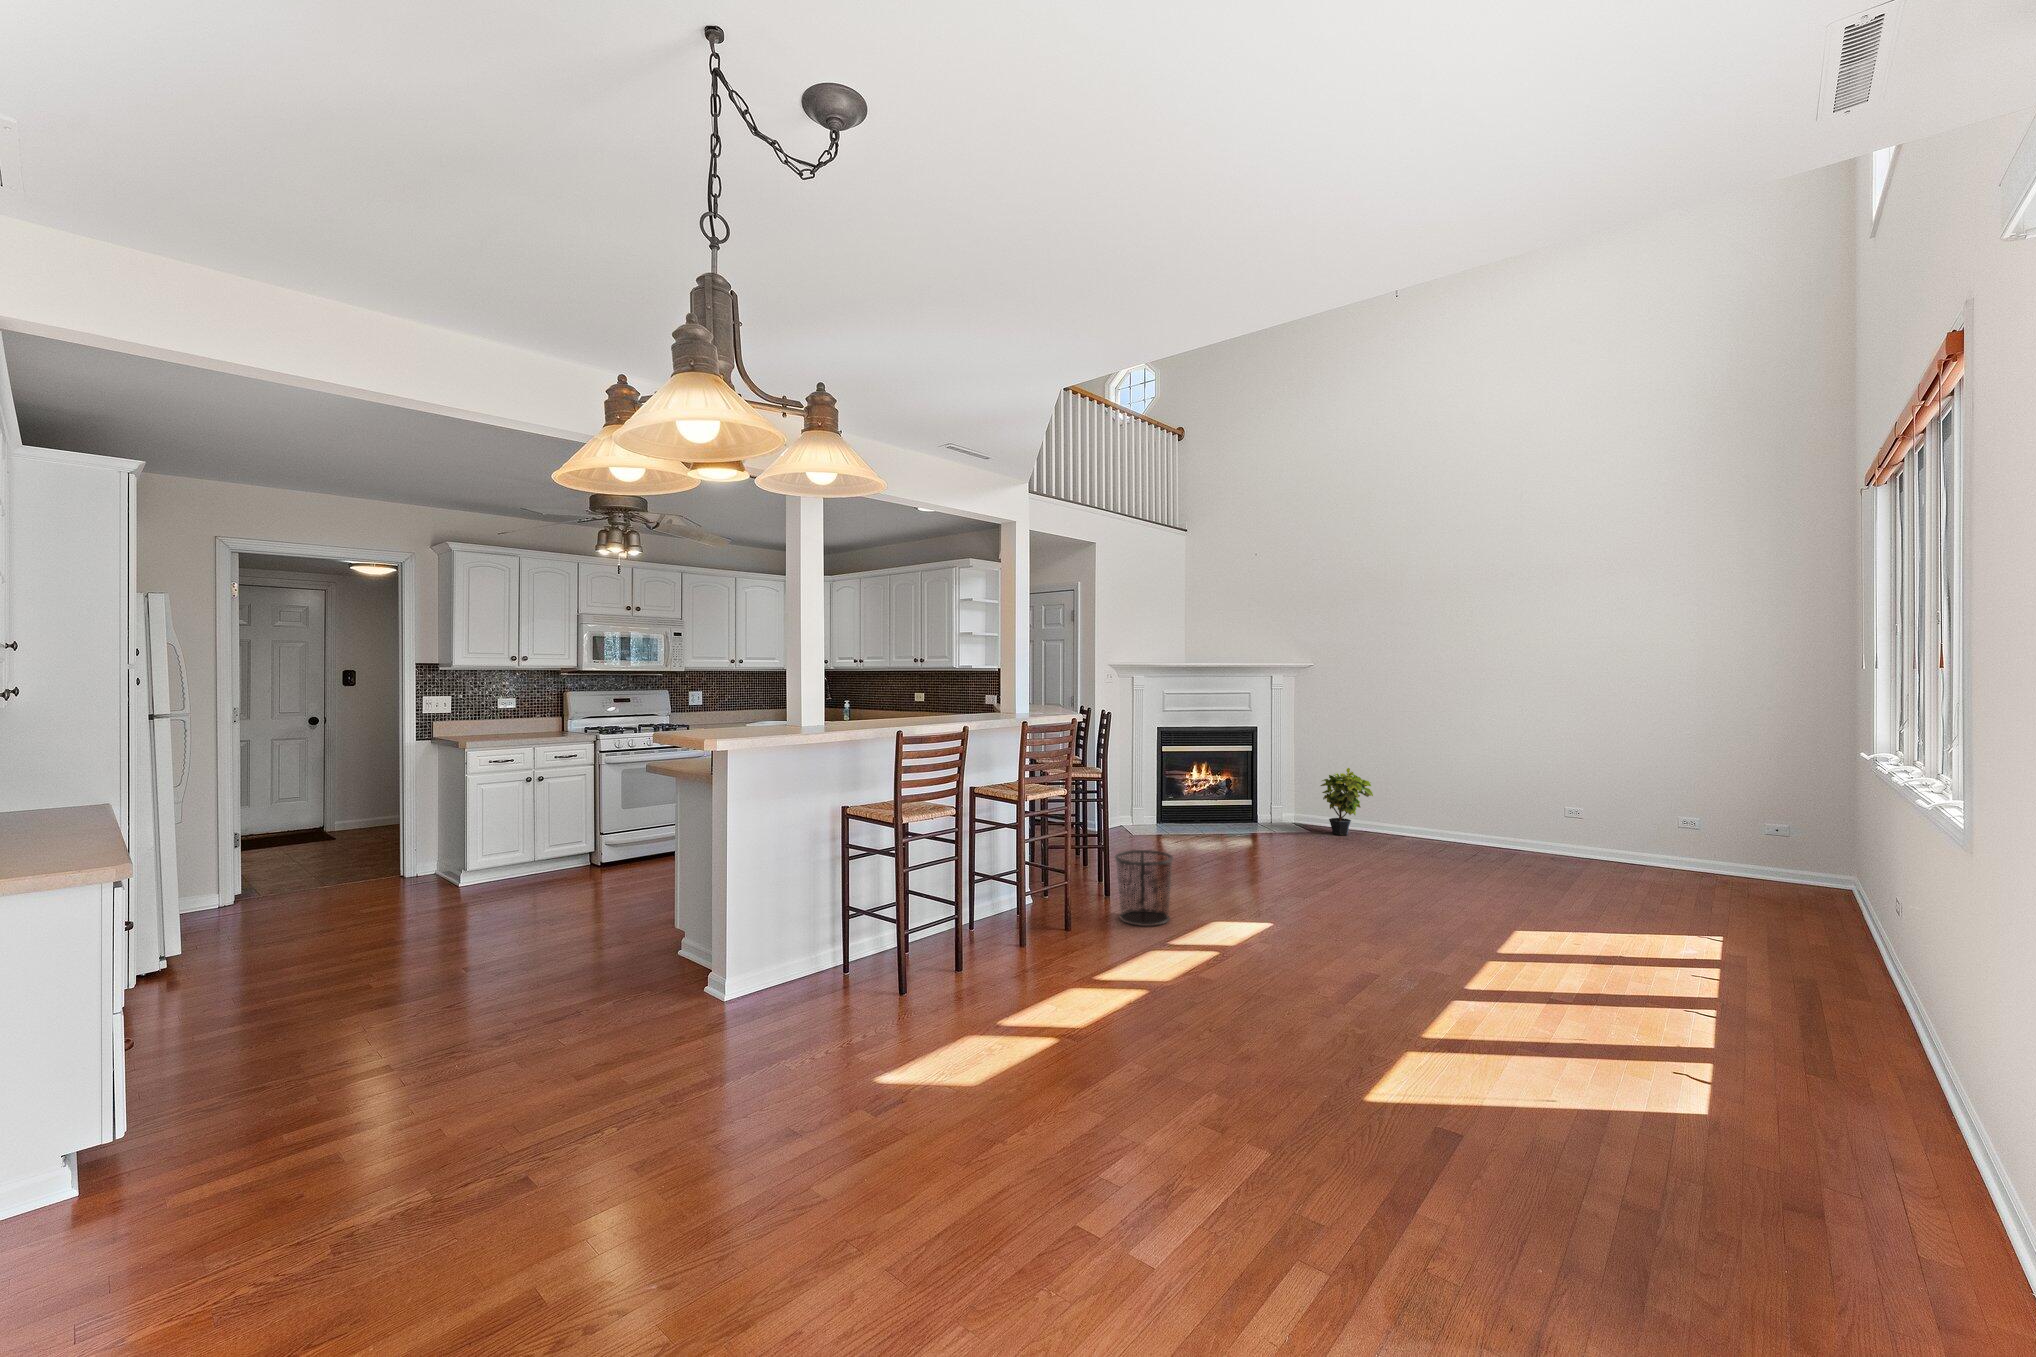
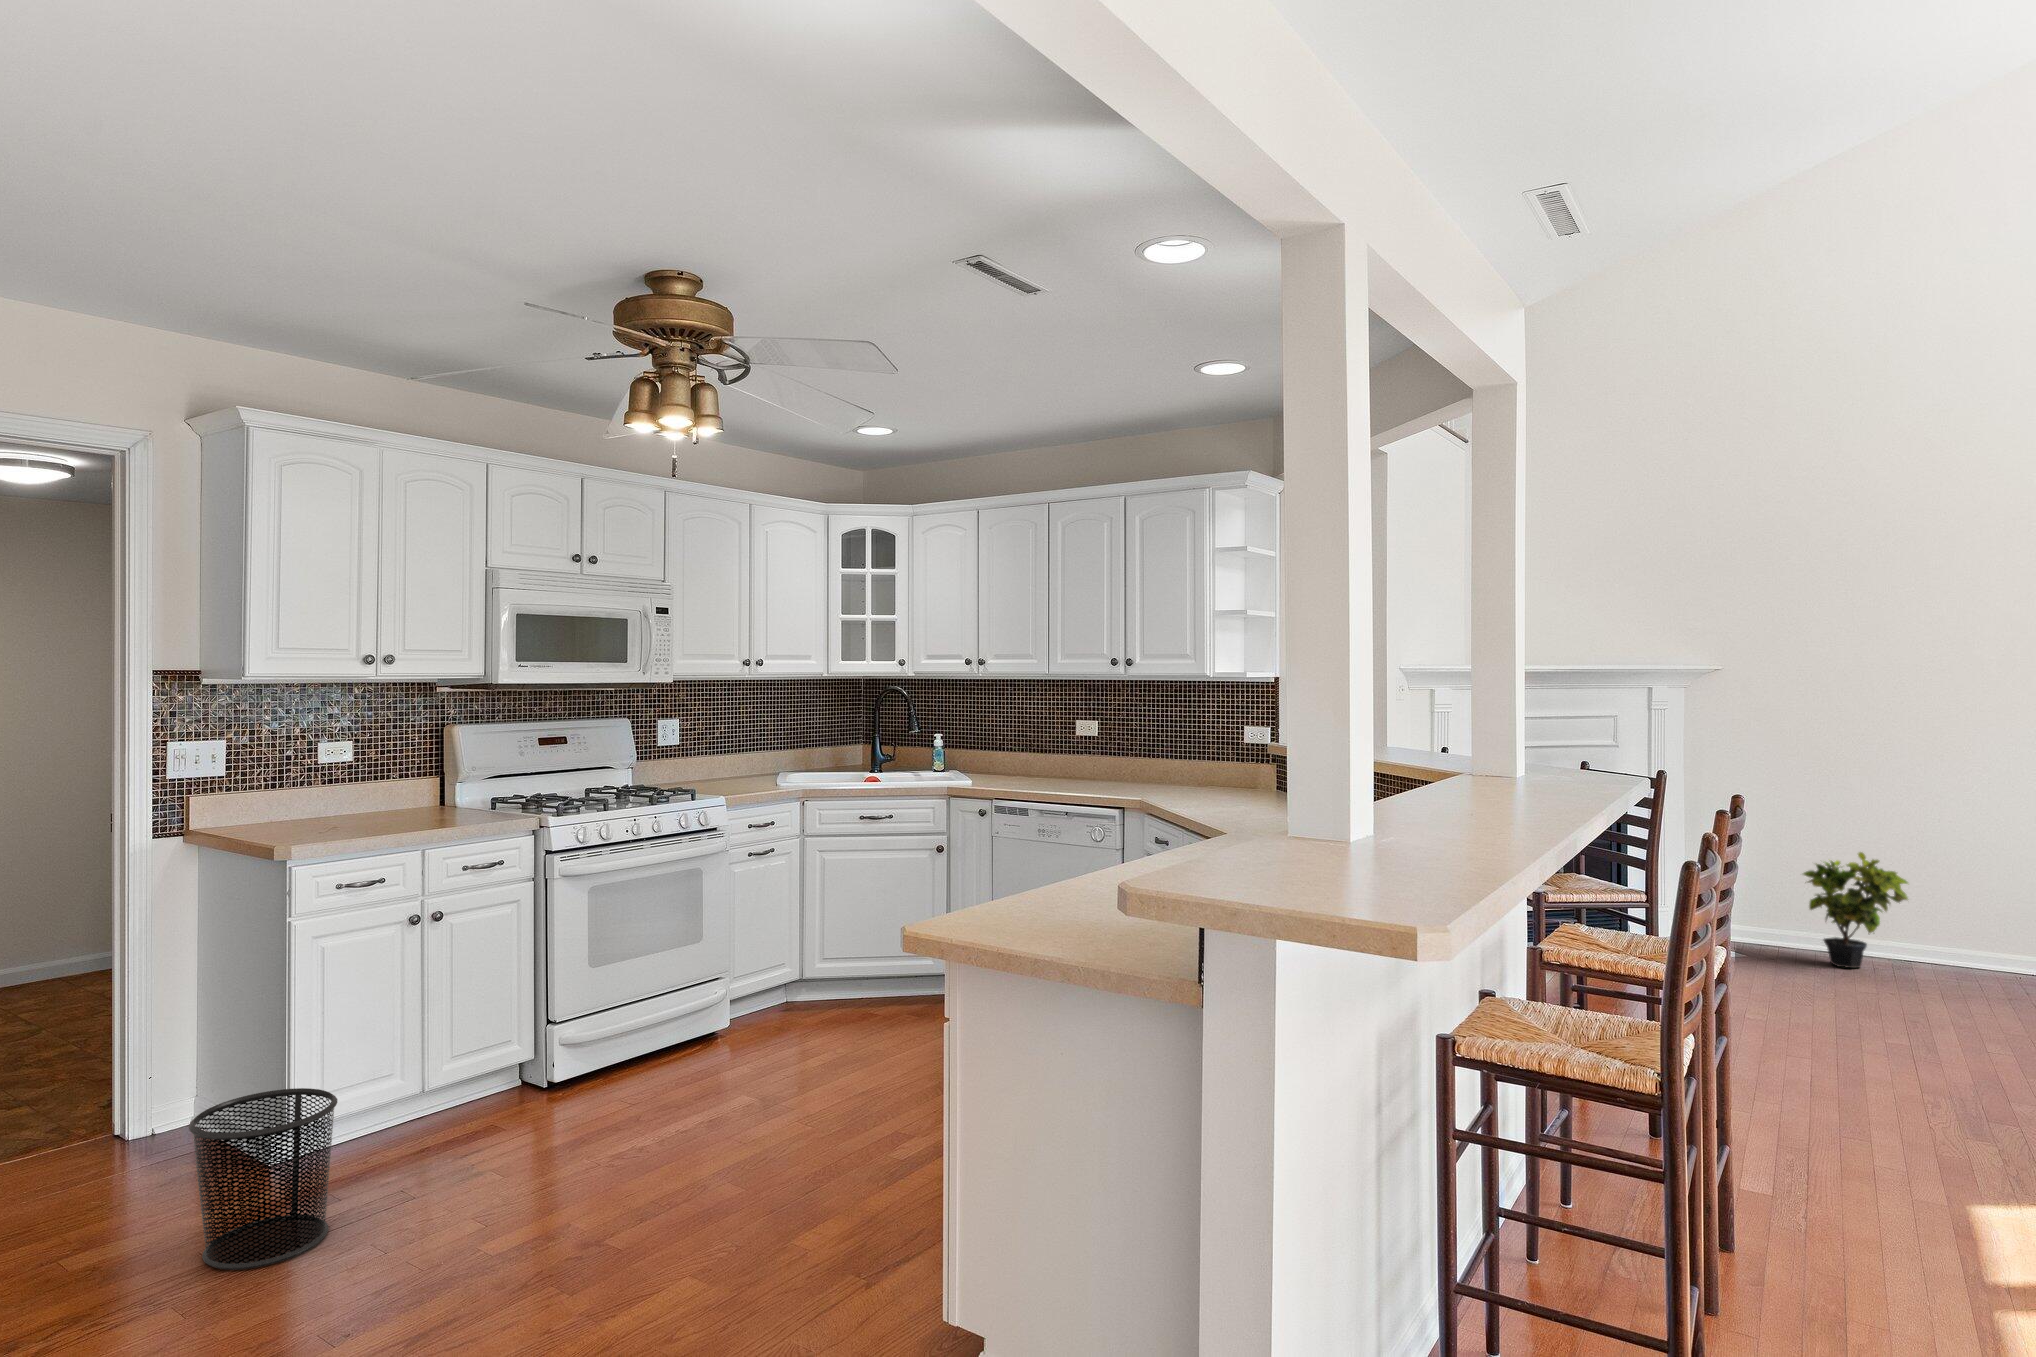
waste bin: present [1115,850,1173,926] -> present [189,1088,337,1270]

